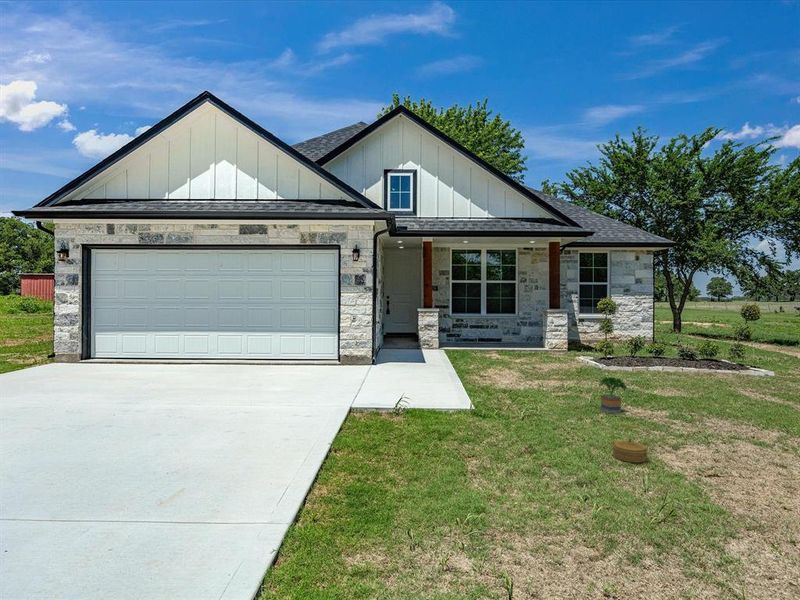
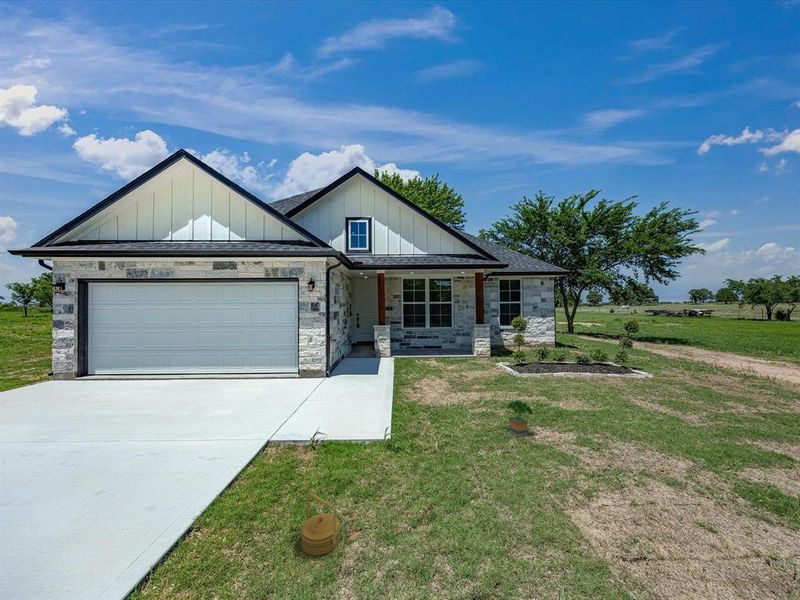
basket: present [612,422,649,463] -> present [301,492,340,555]

